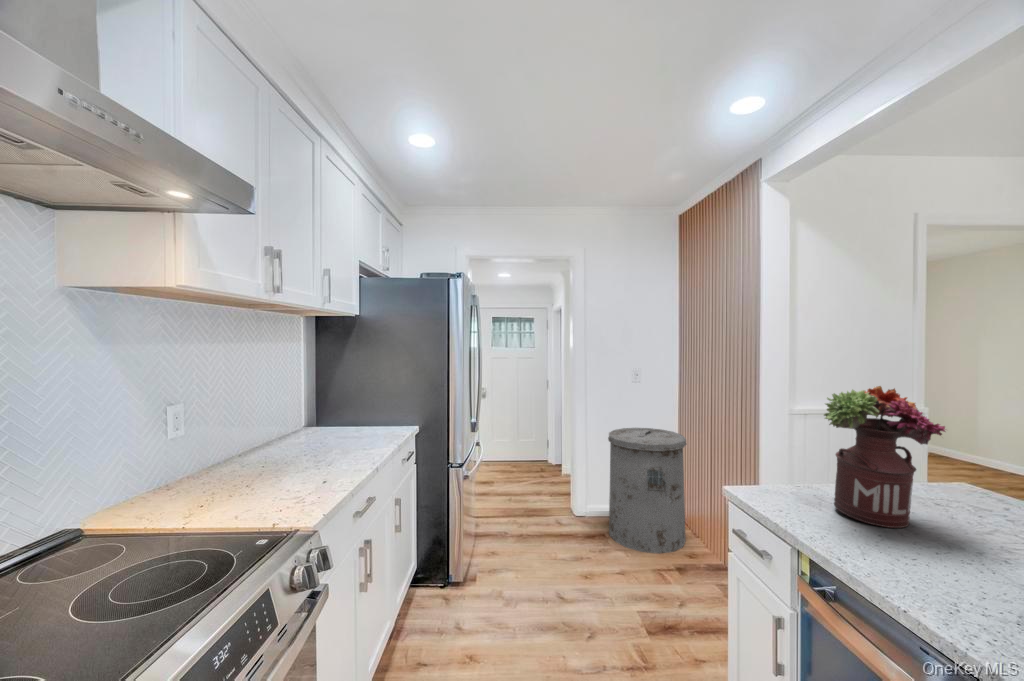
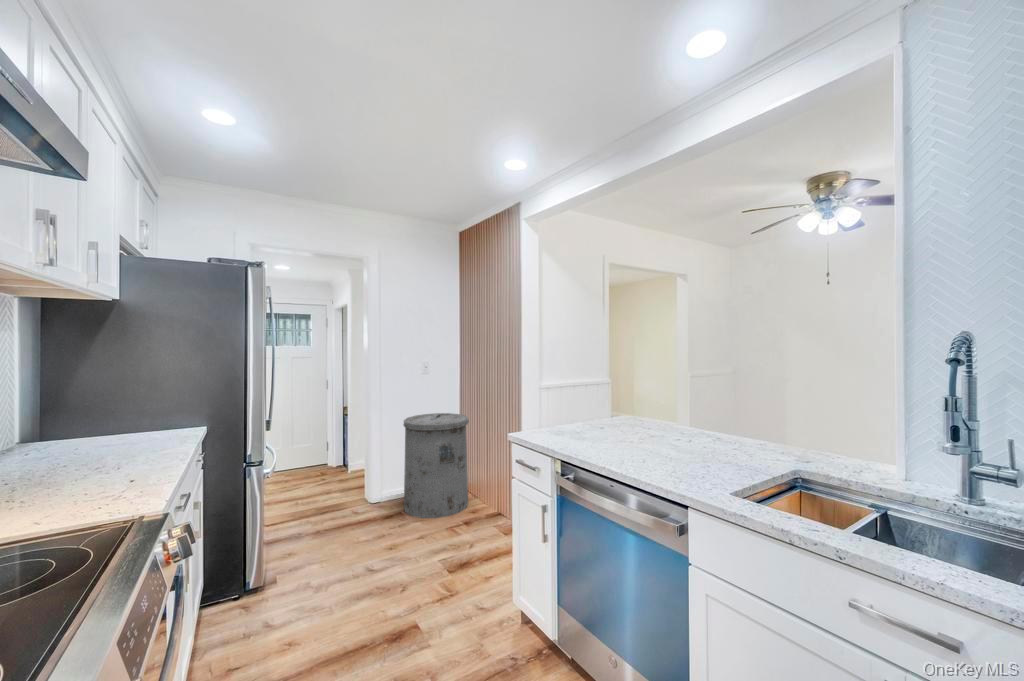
flower arrangement: present [824,386,945,528] -> none [568,356,624,438]

